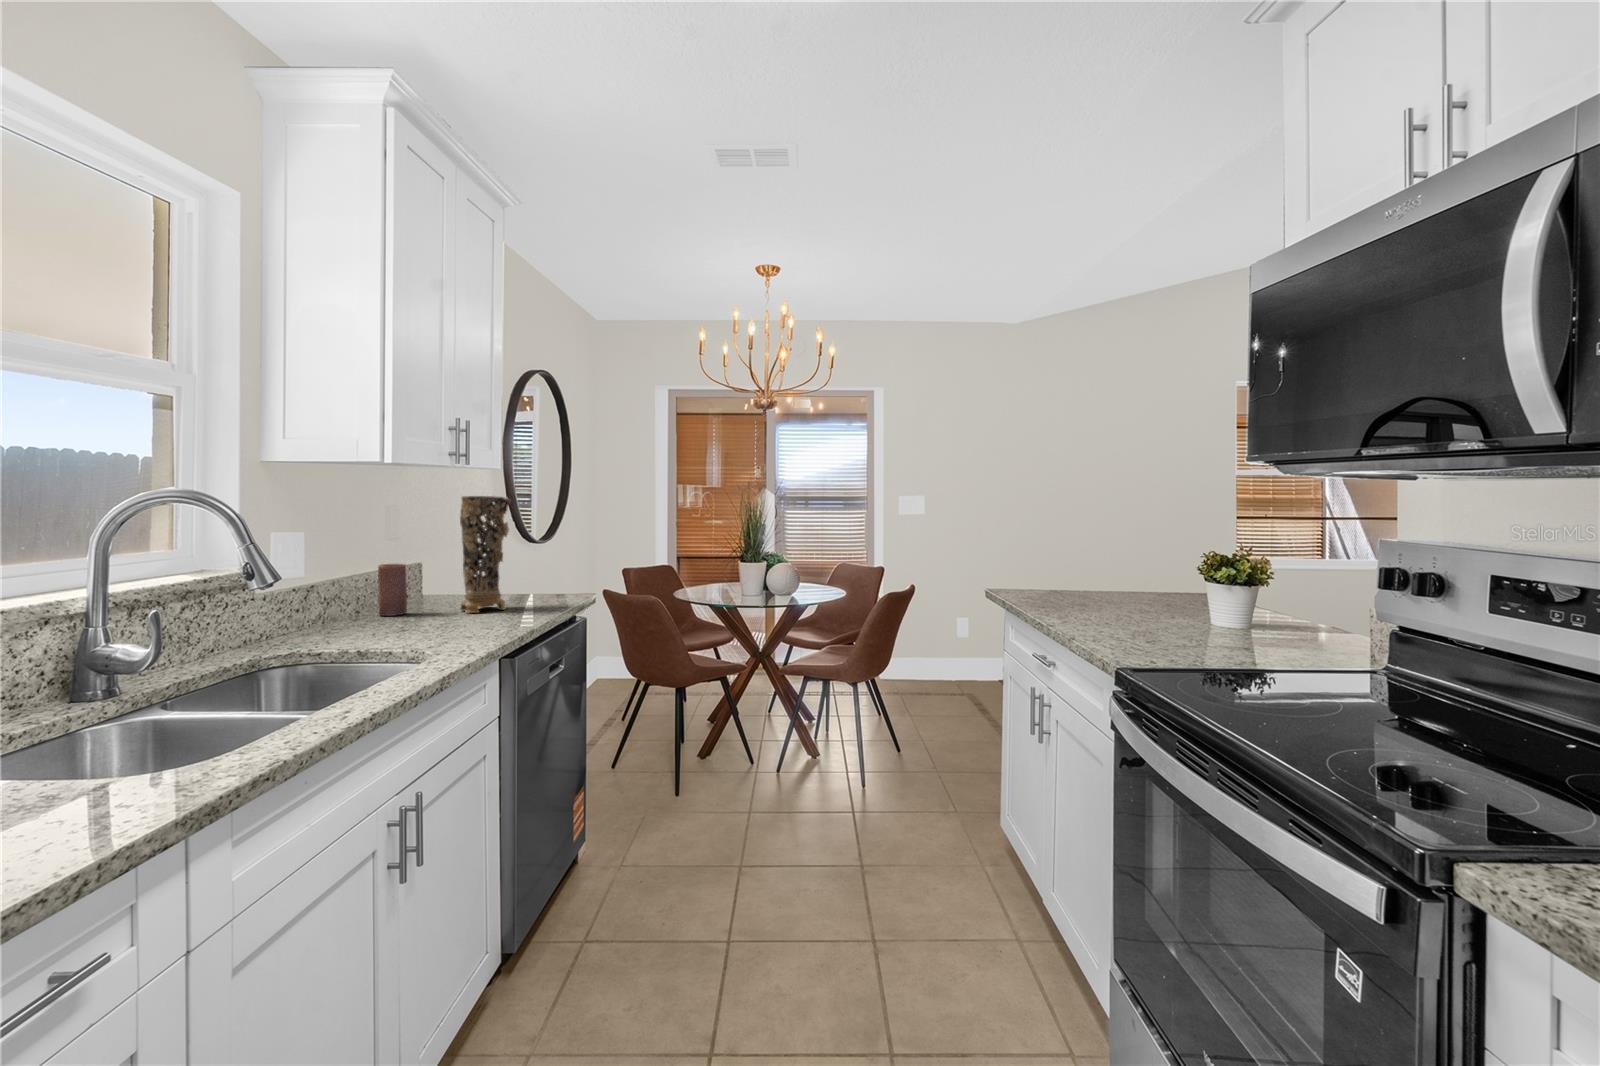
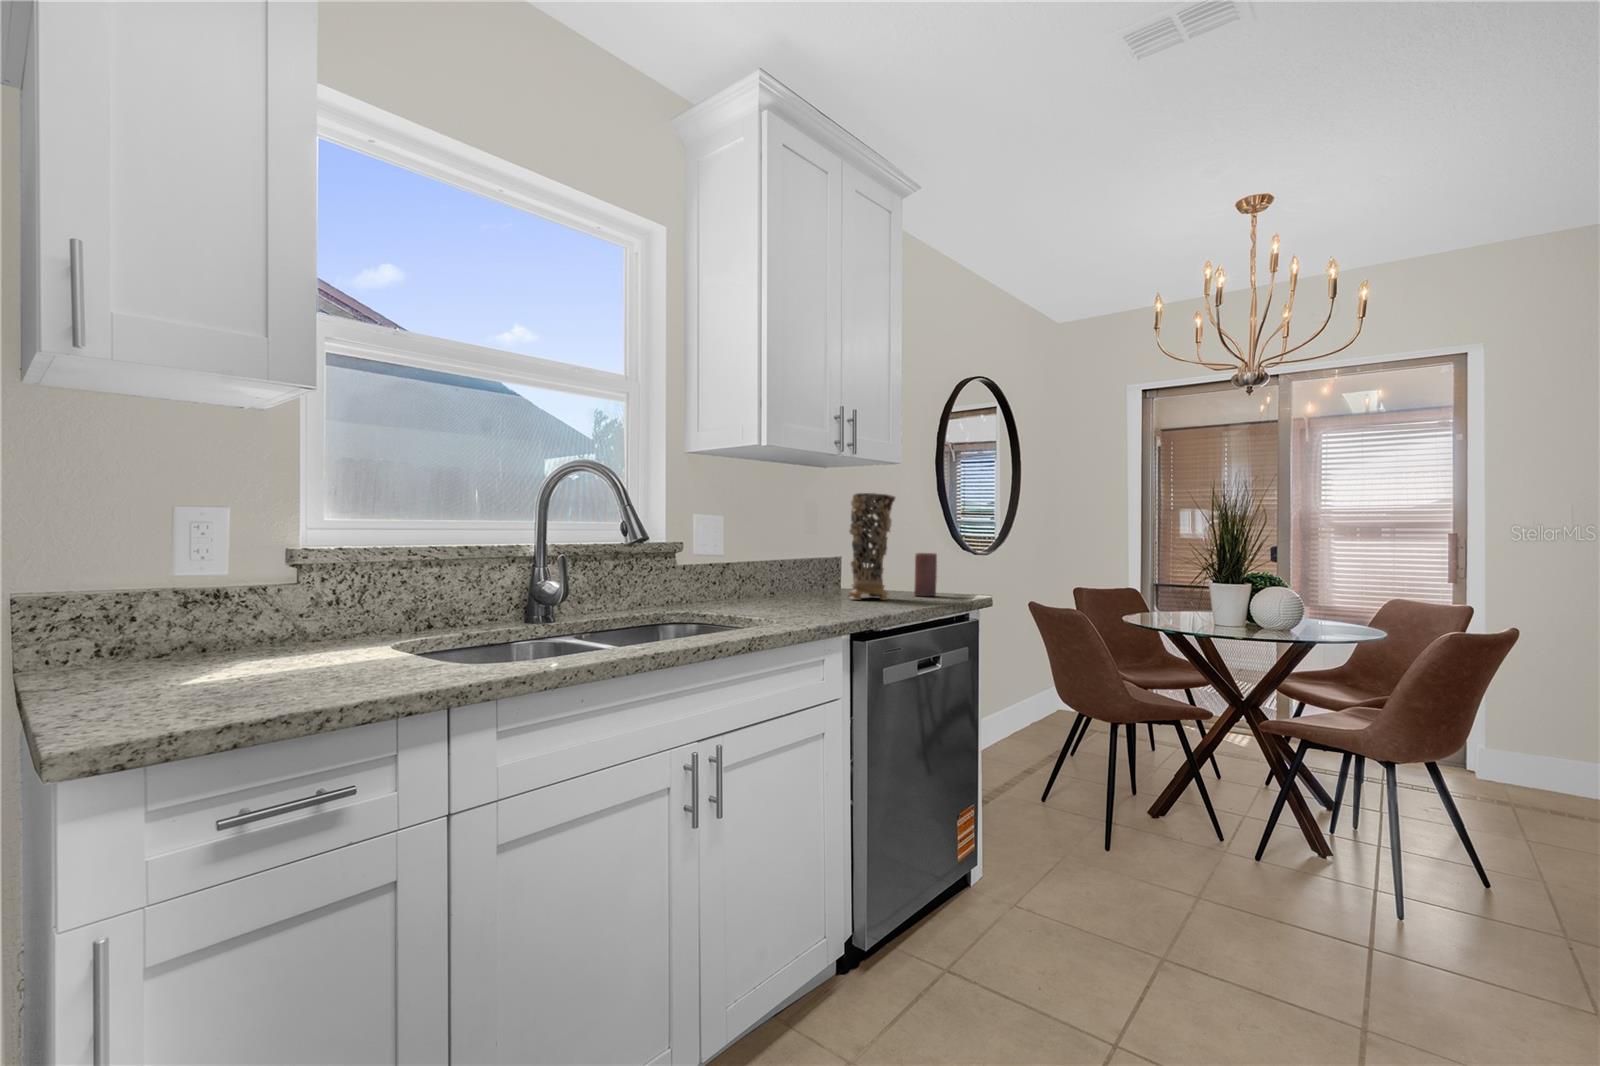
candle: present [378,564,407,616] -> present [914,553,937,596]

